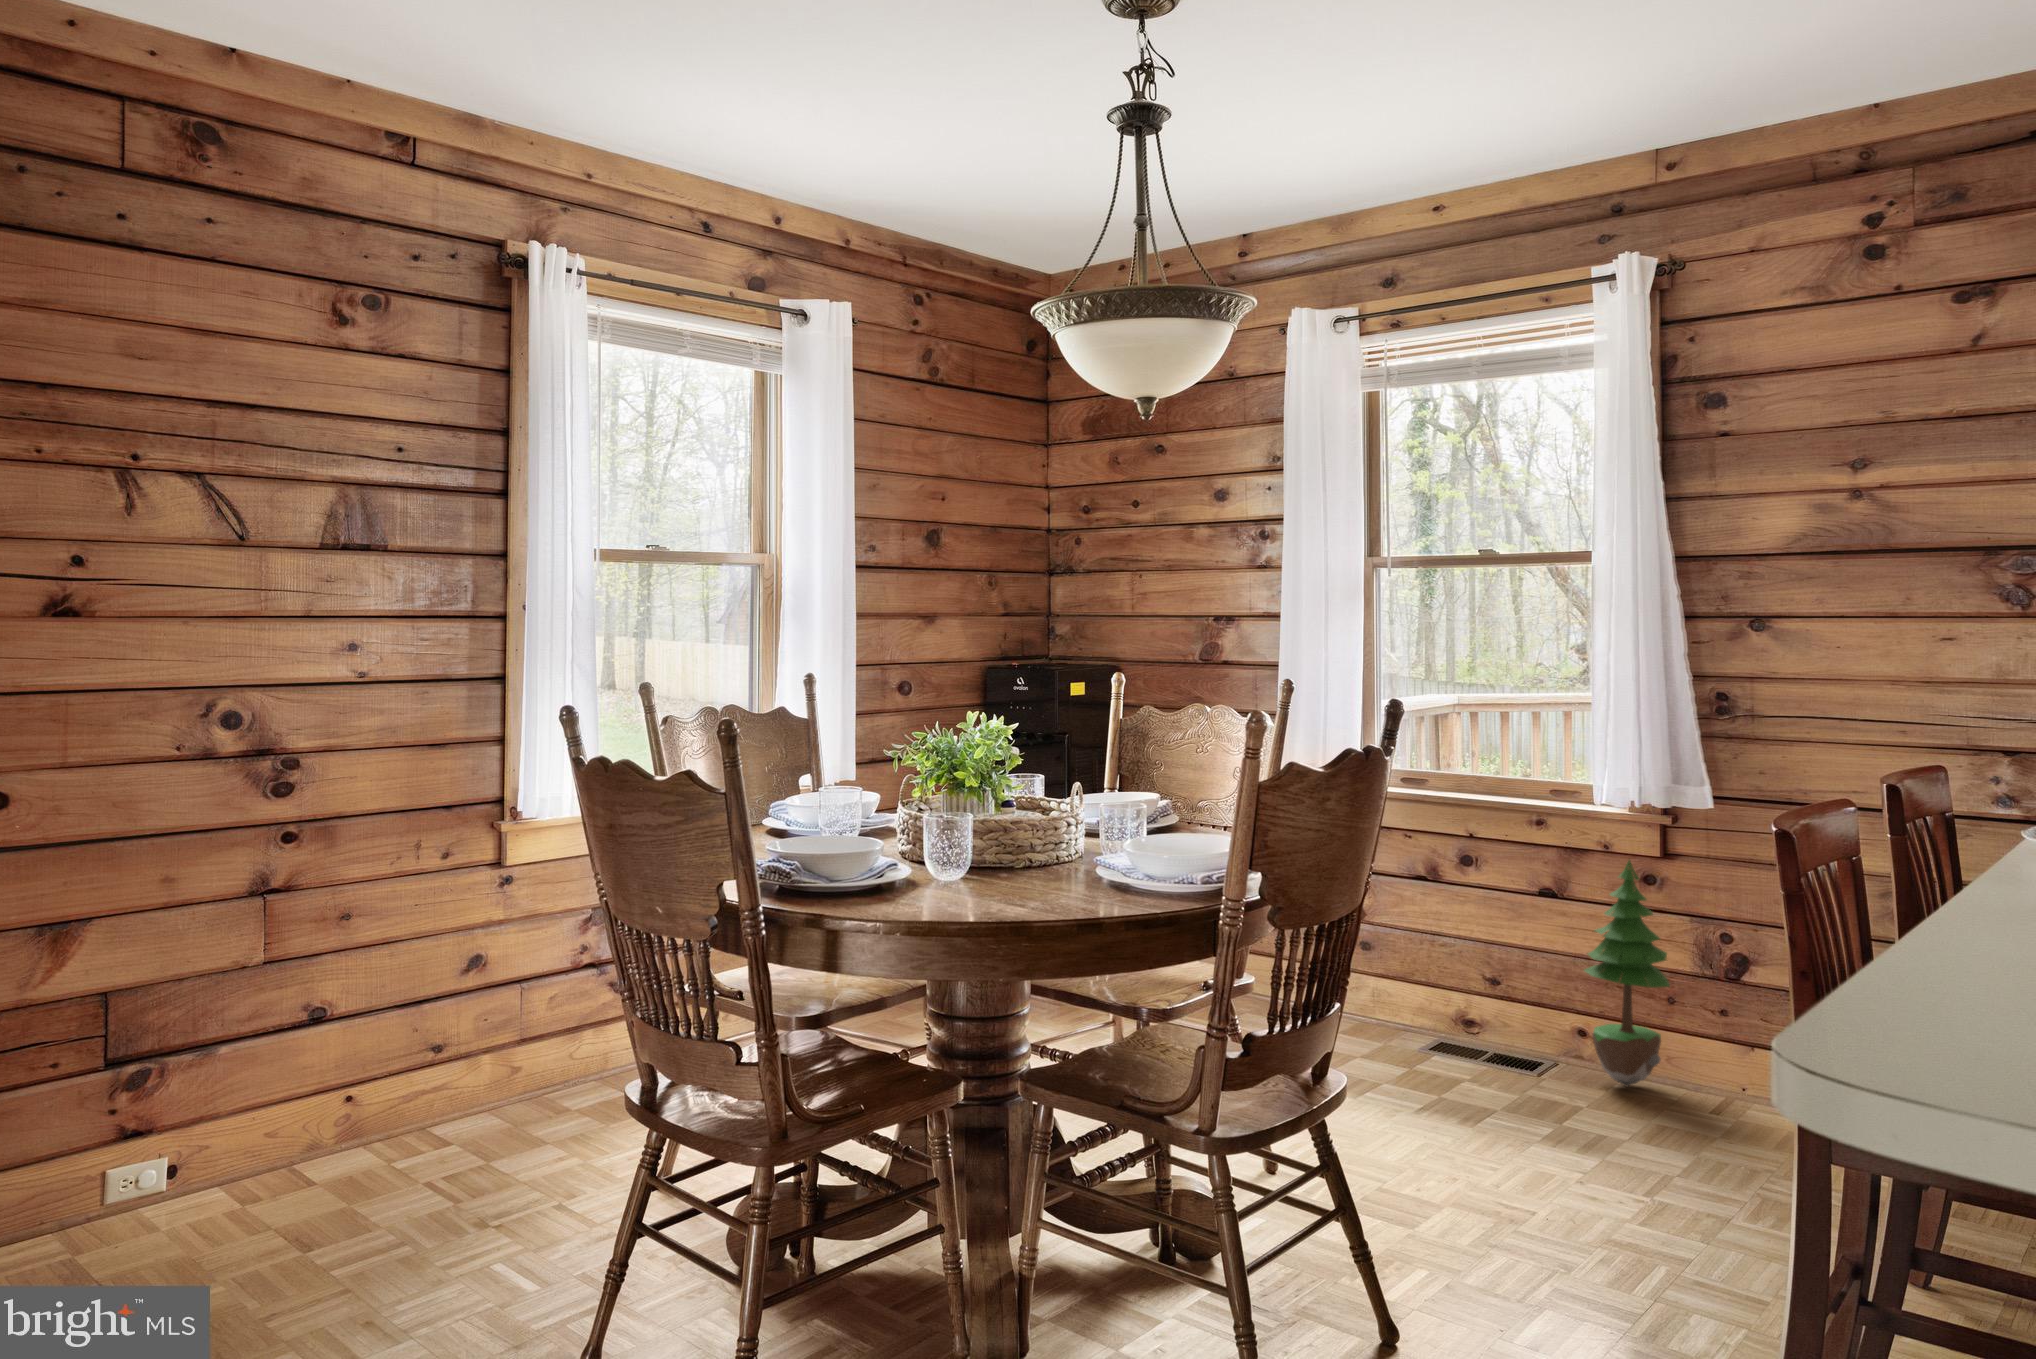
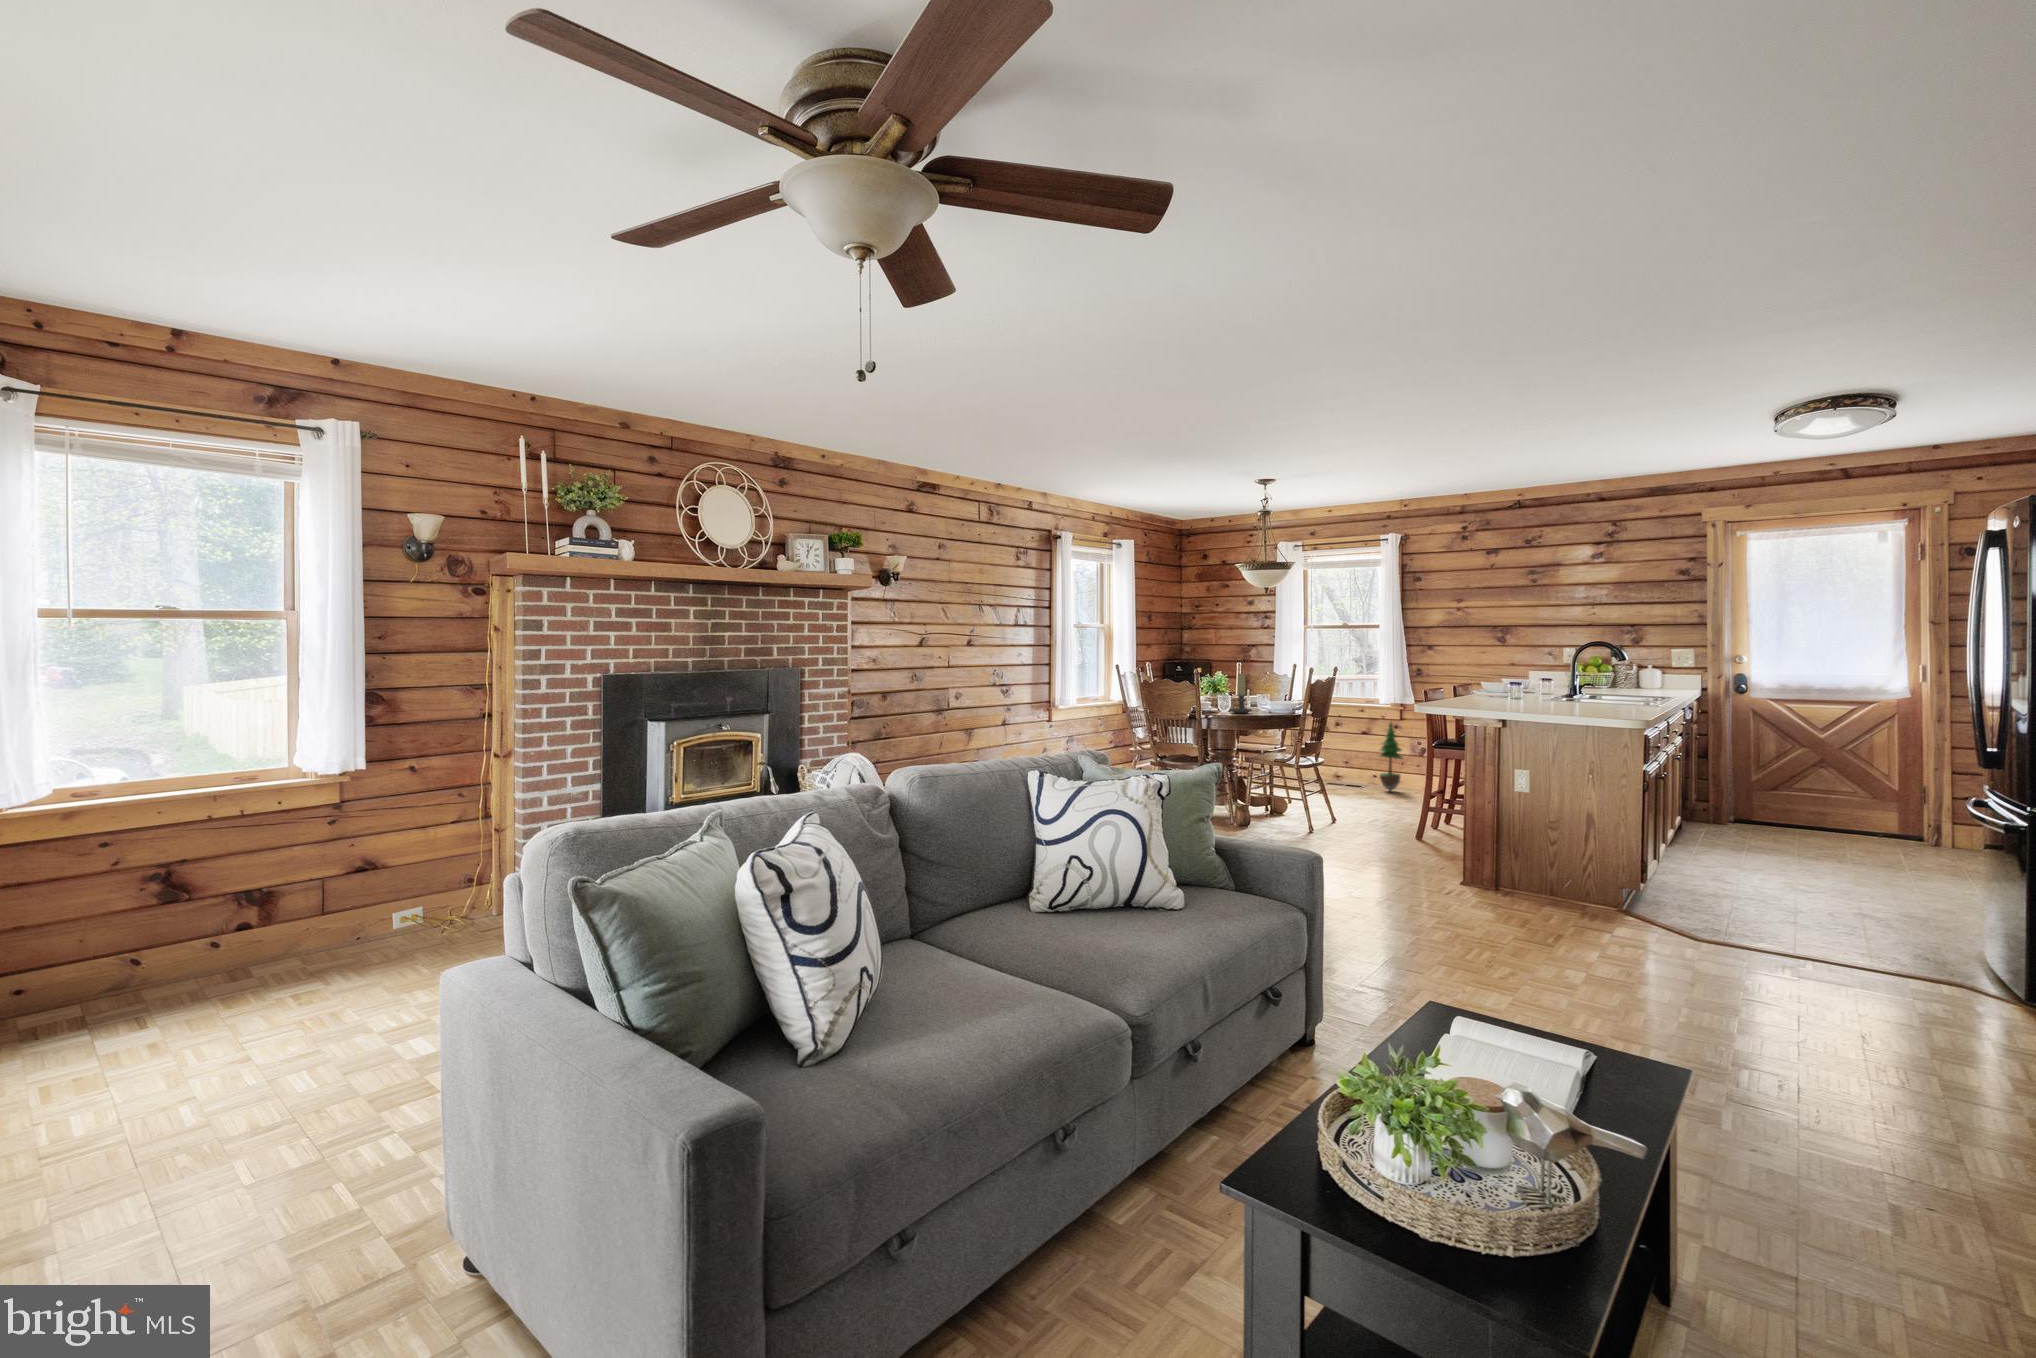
candle holder: none [959,727,1049,899] -> present [1230,673,1252,713]

